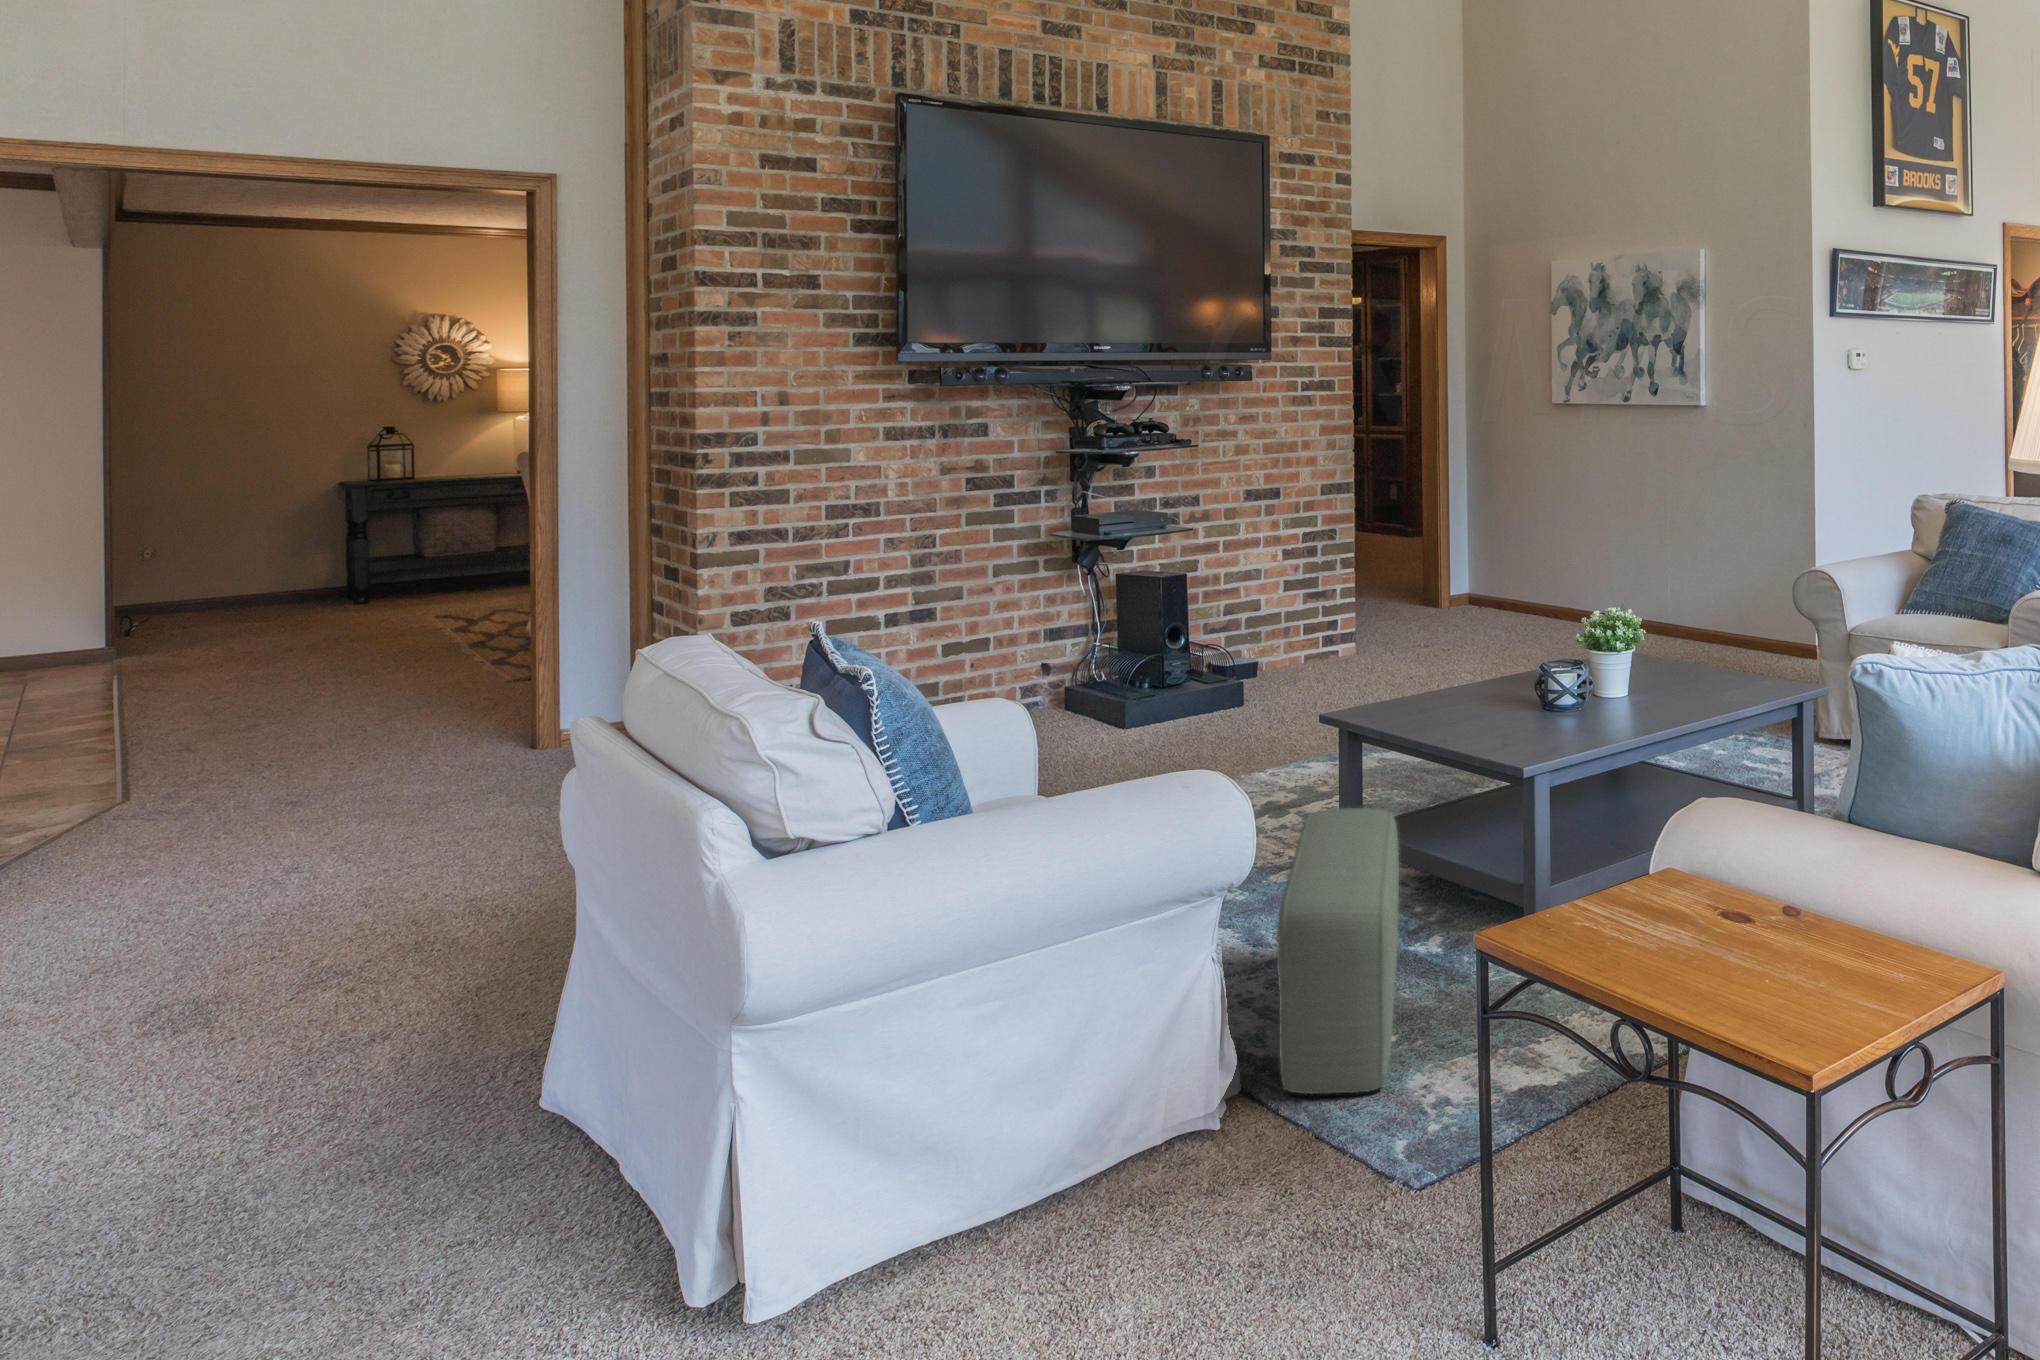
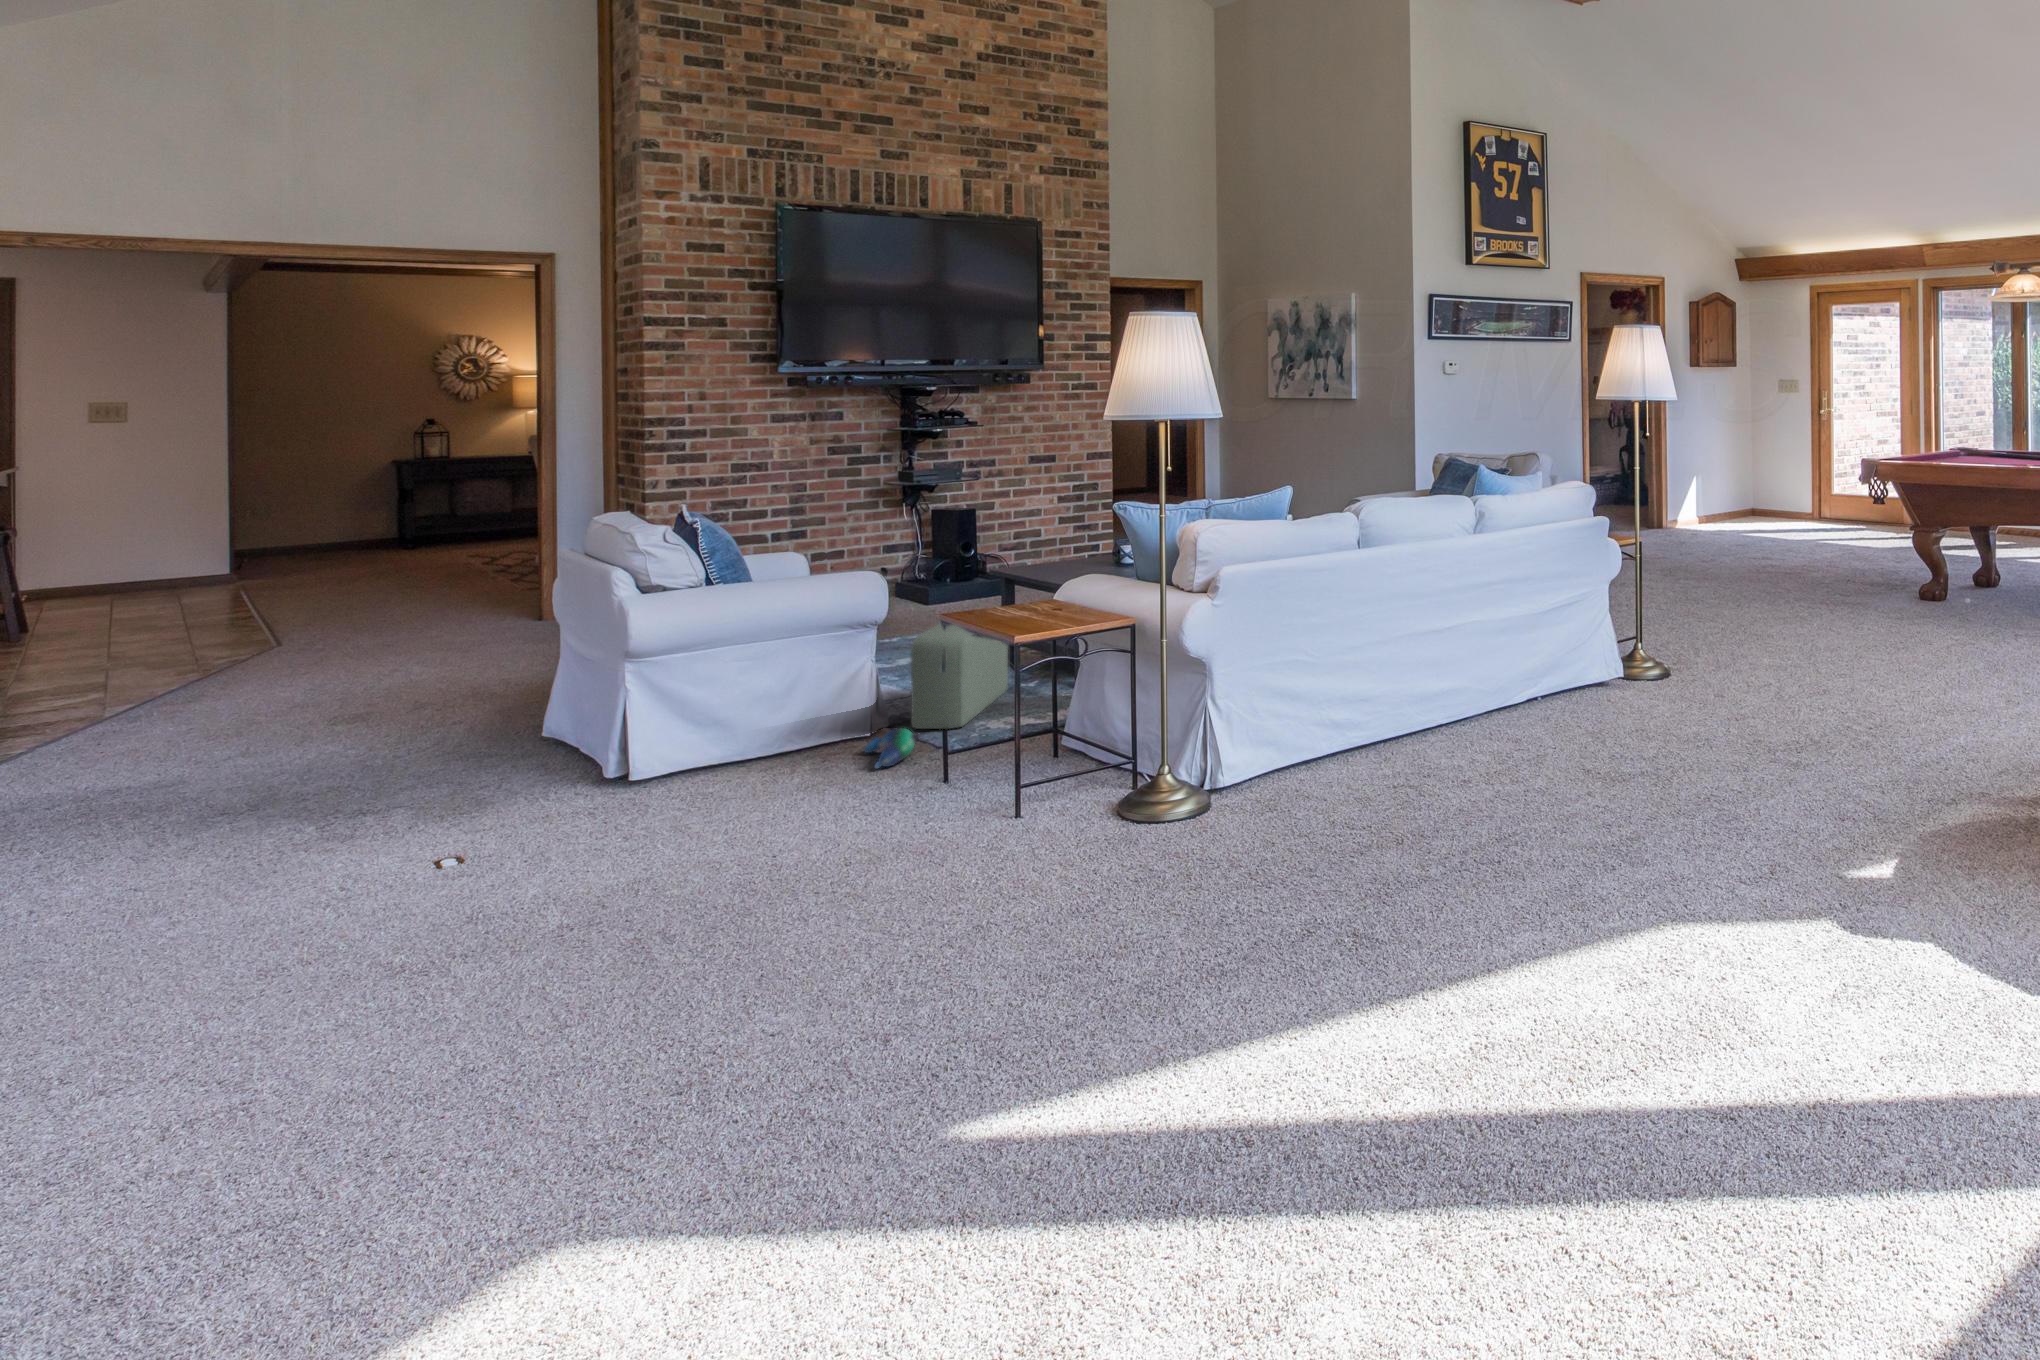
plush toy: none [1222,1136,1357,1268] -> present [864,728,919,768]

